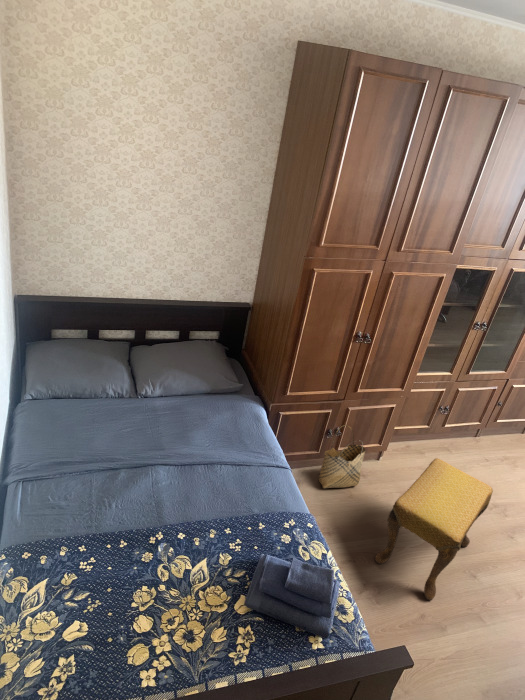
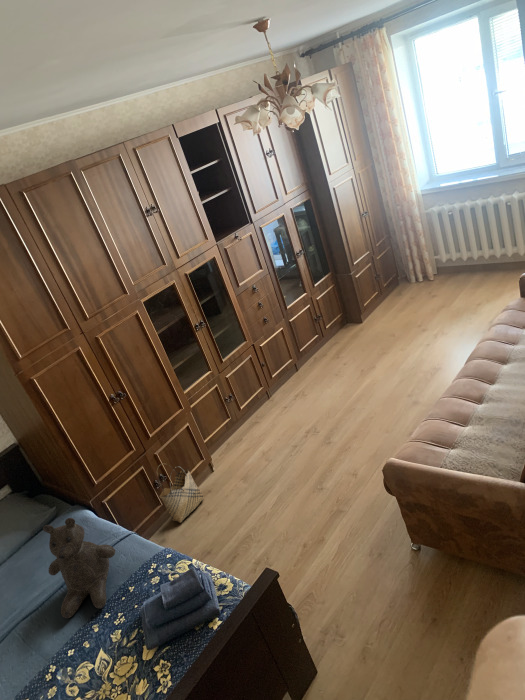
teddy bear: none [194,411,273,520] -> present [43,518,115,618]
footstool: present [375,458,493,601] -> none [223,424,298,538]

